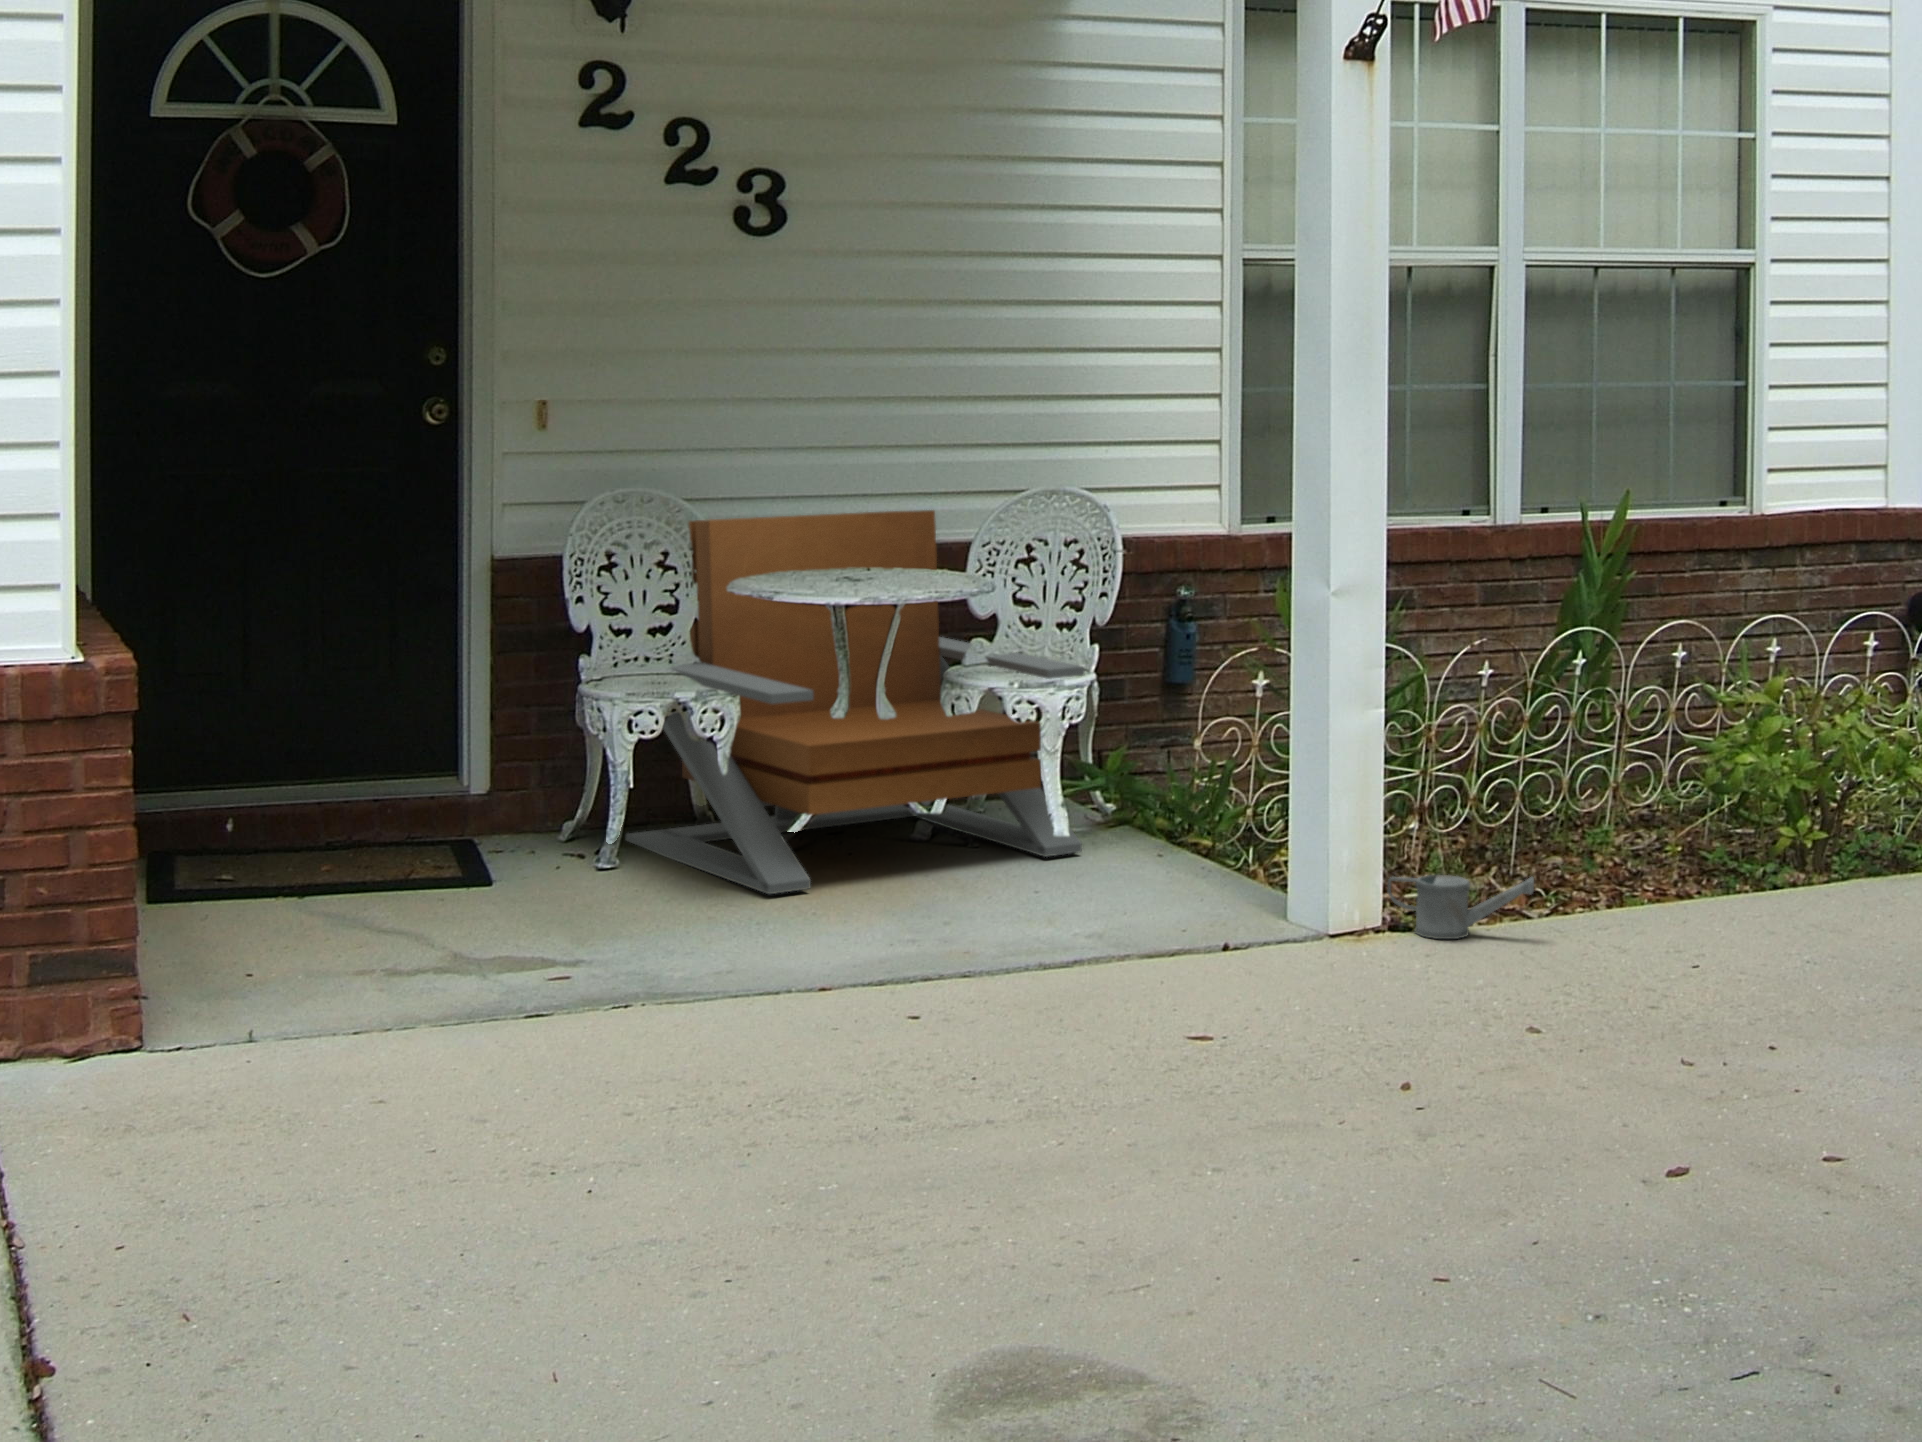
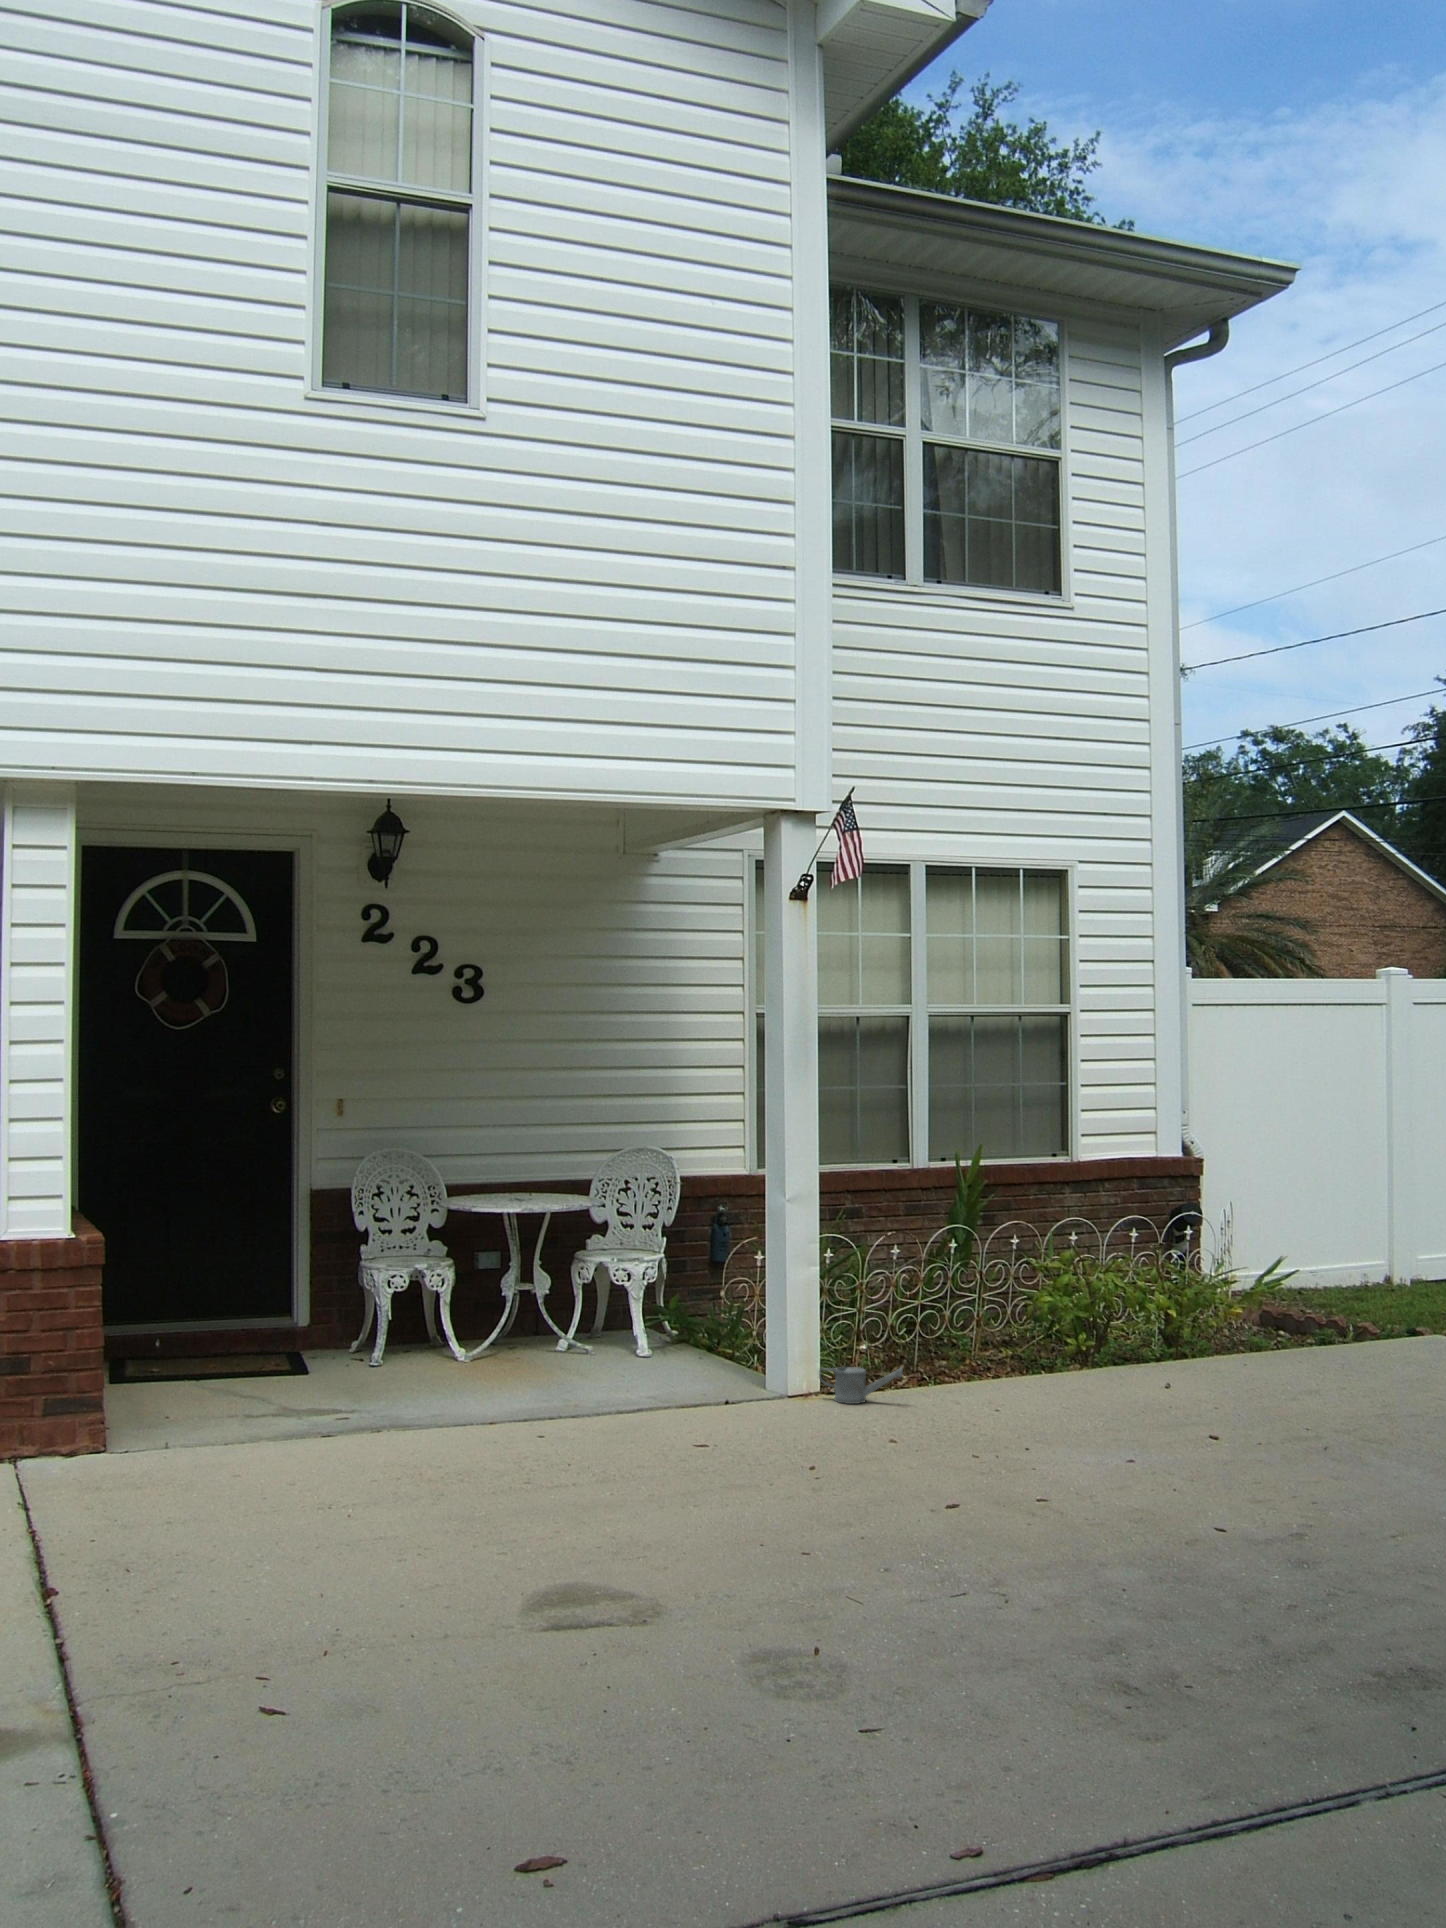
lounge chair: present [625,510,1085,894] -> none [389,1160,654,1380]

